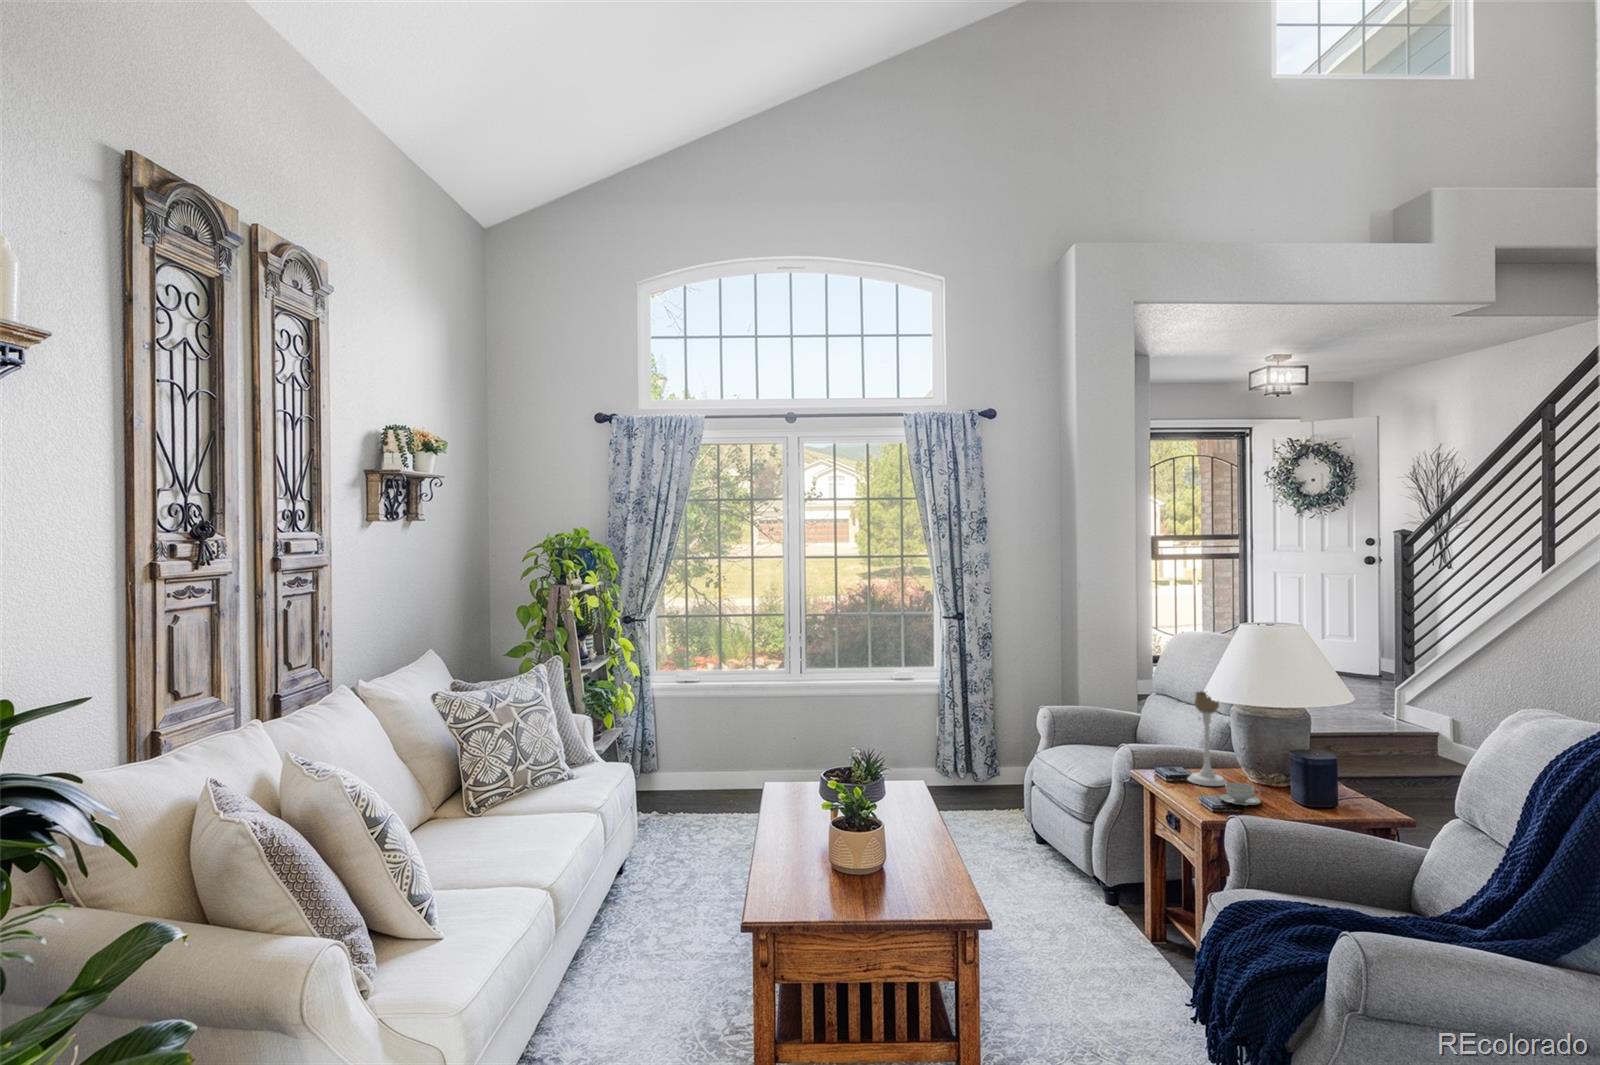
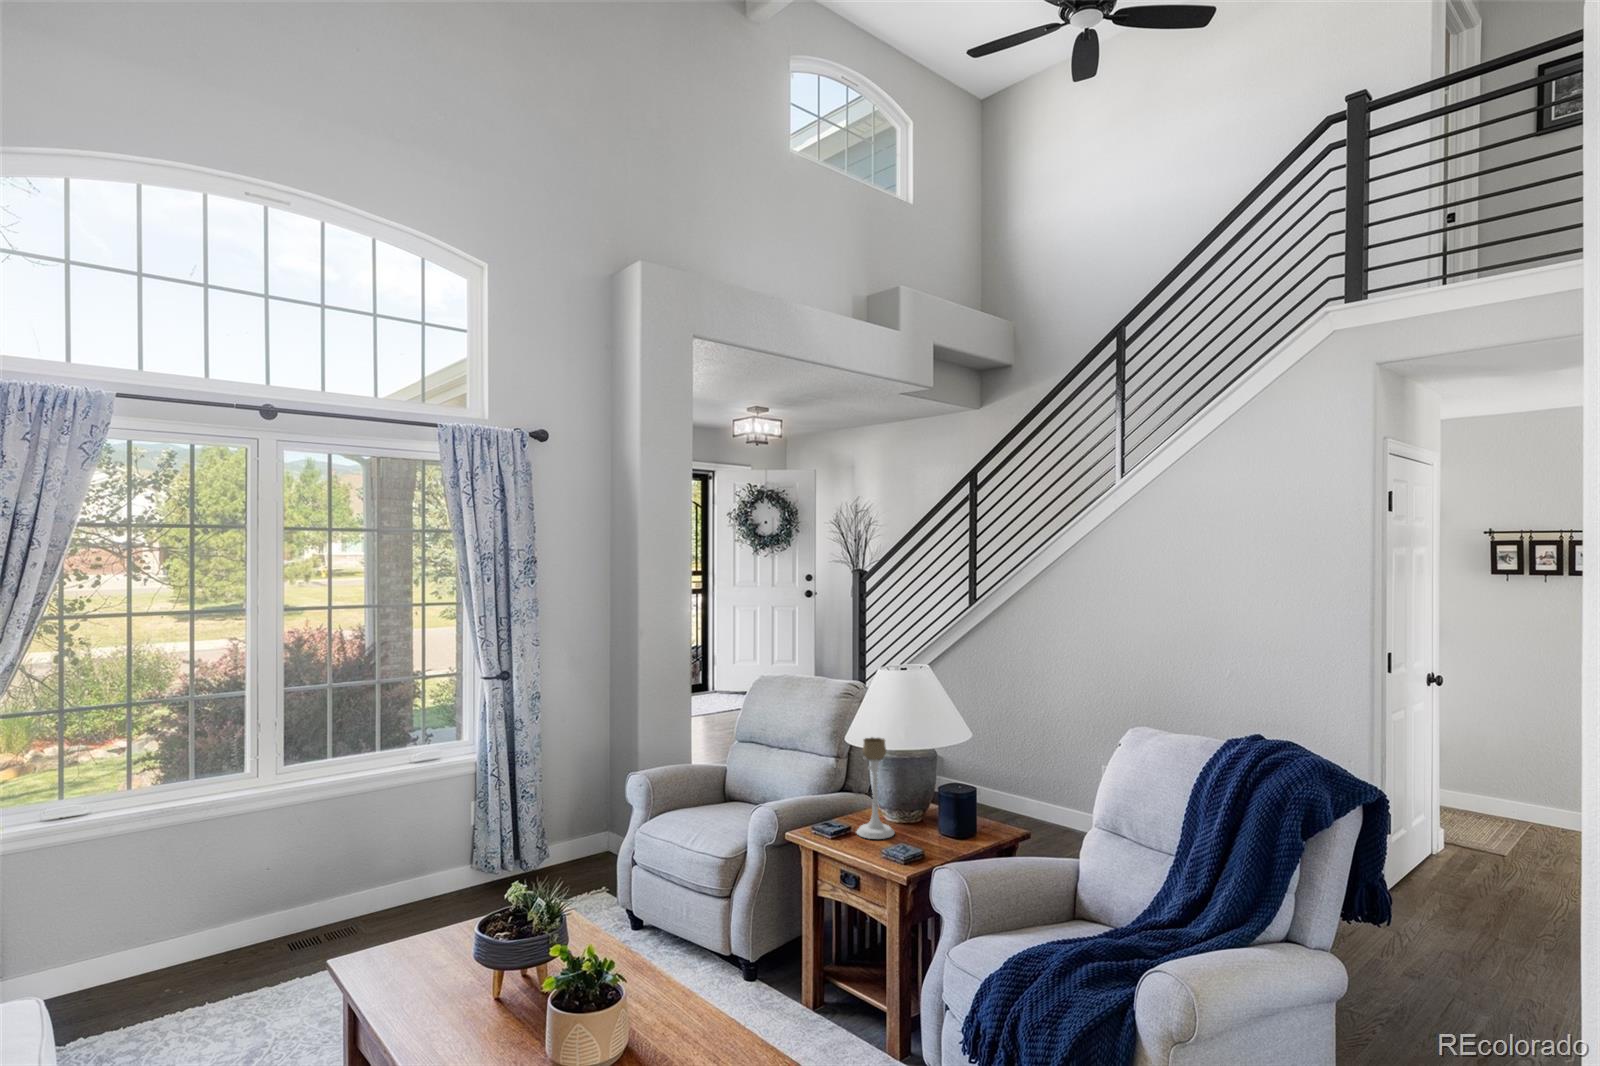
teacup: present [1219,783,1261,805] -> none [909,831,948,856]

